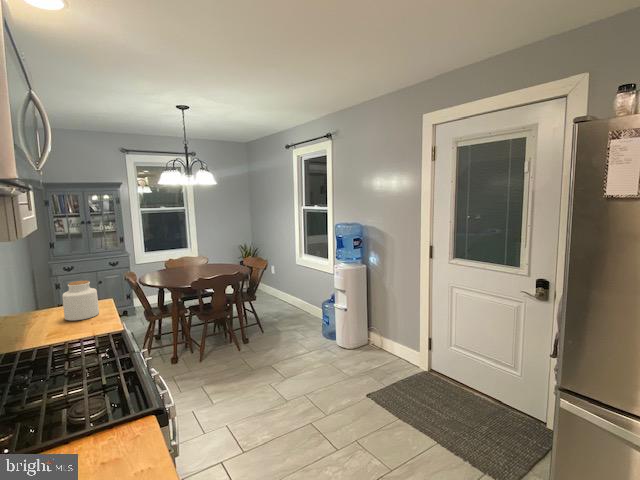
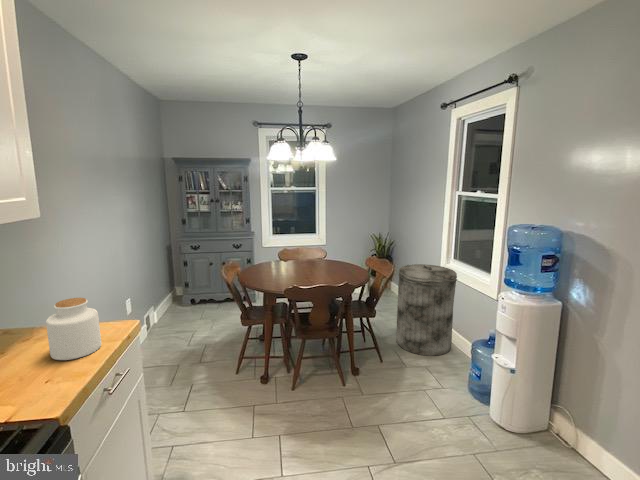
trash can: none [267,259,309,324] -> present [396,264,457,356]

